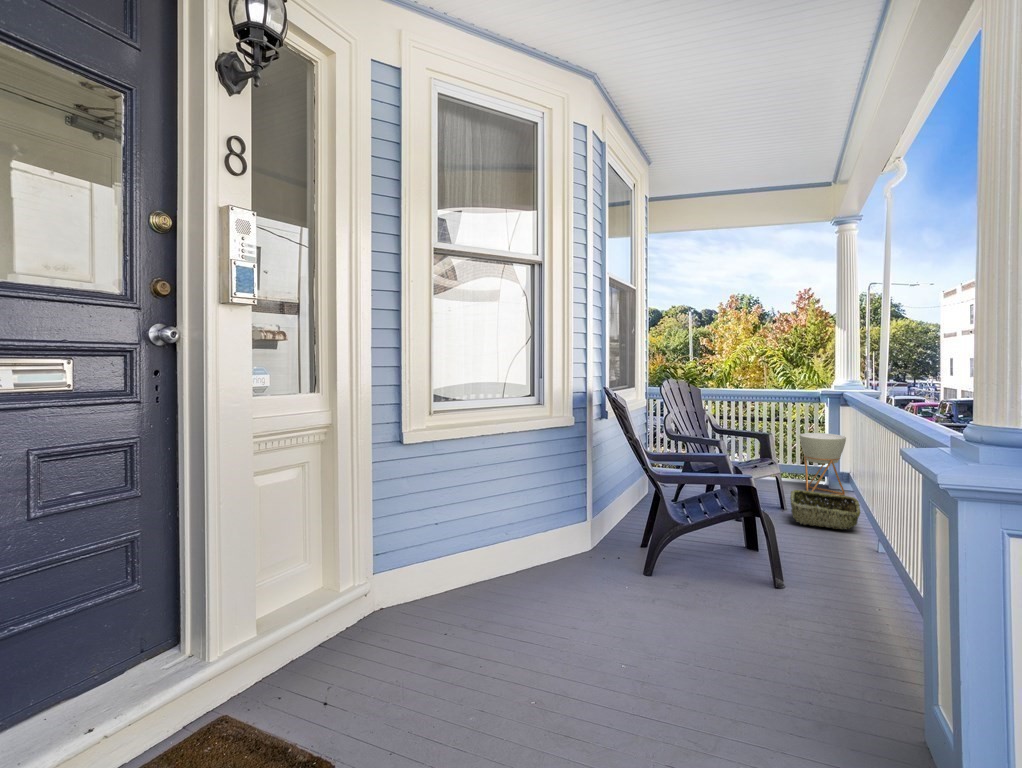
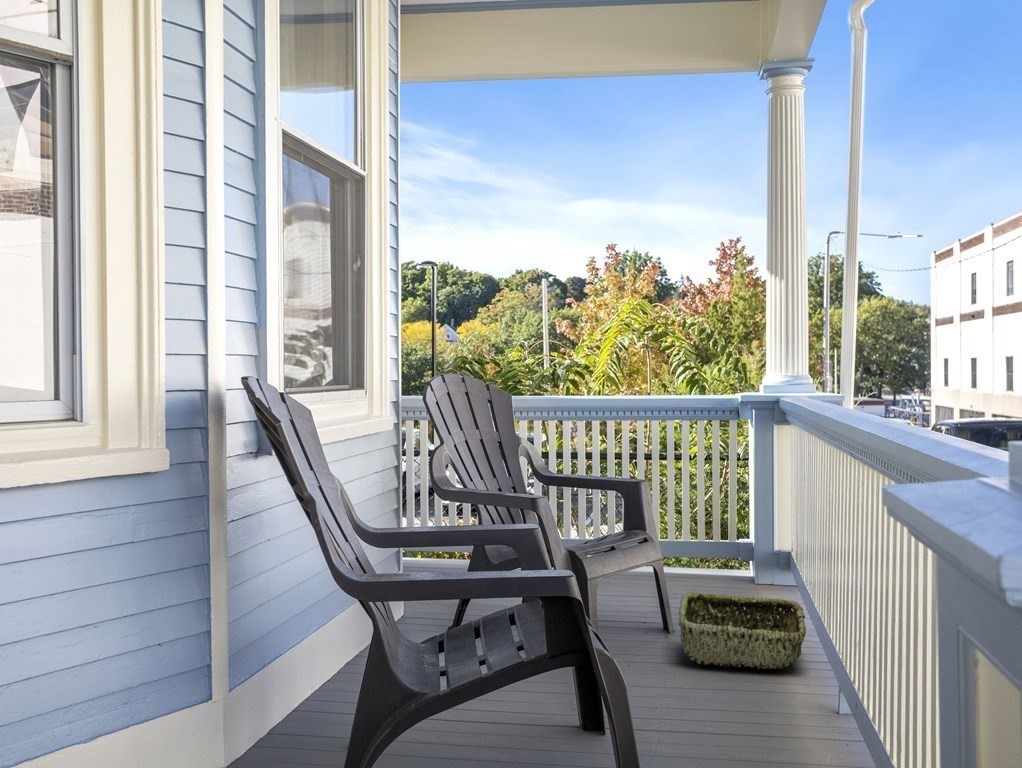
planter: present [799,433,846,495] -> none [703,478,783,602]

